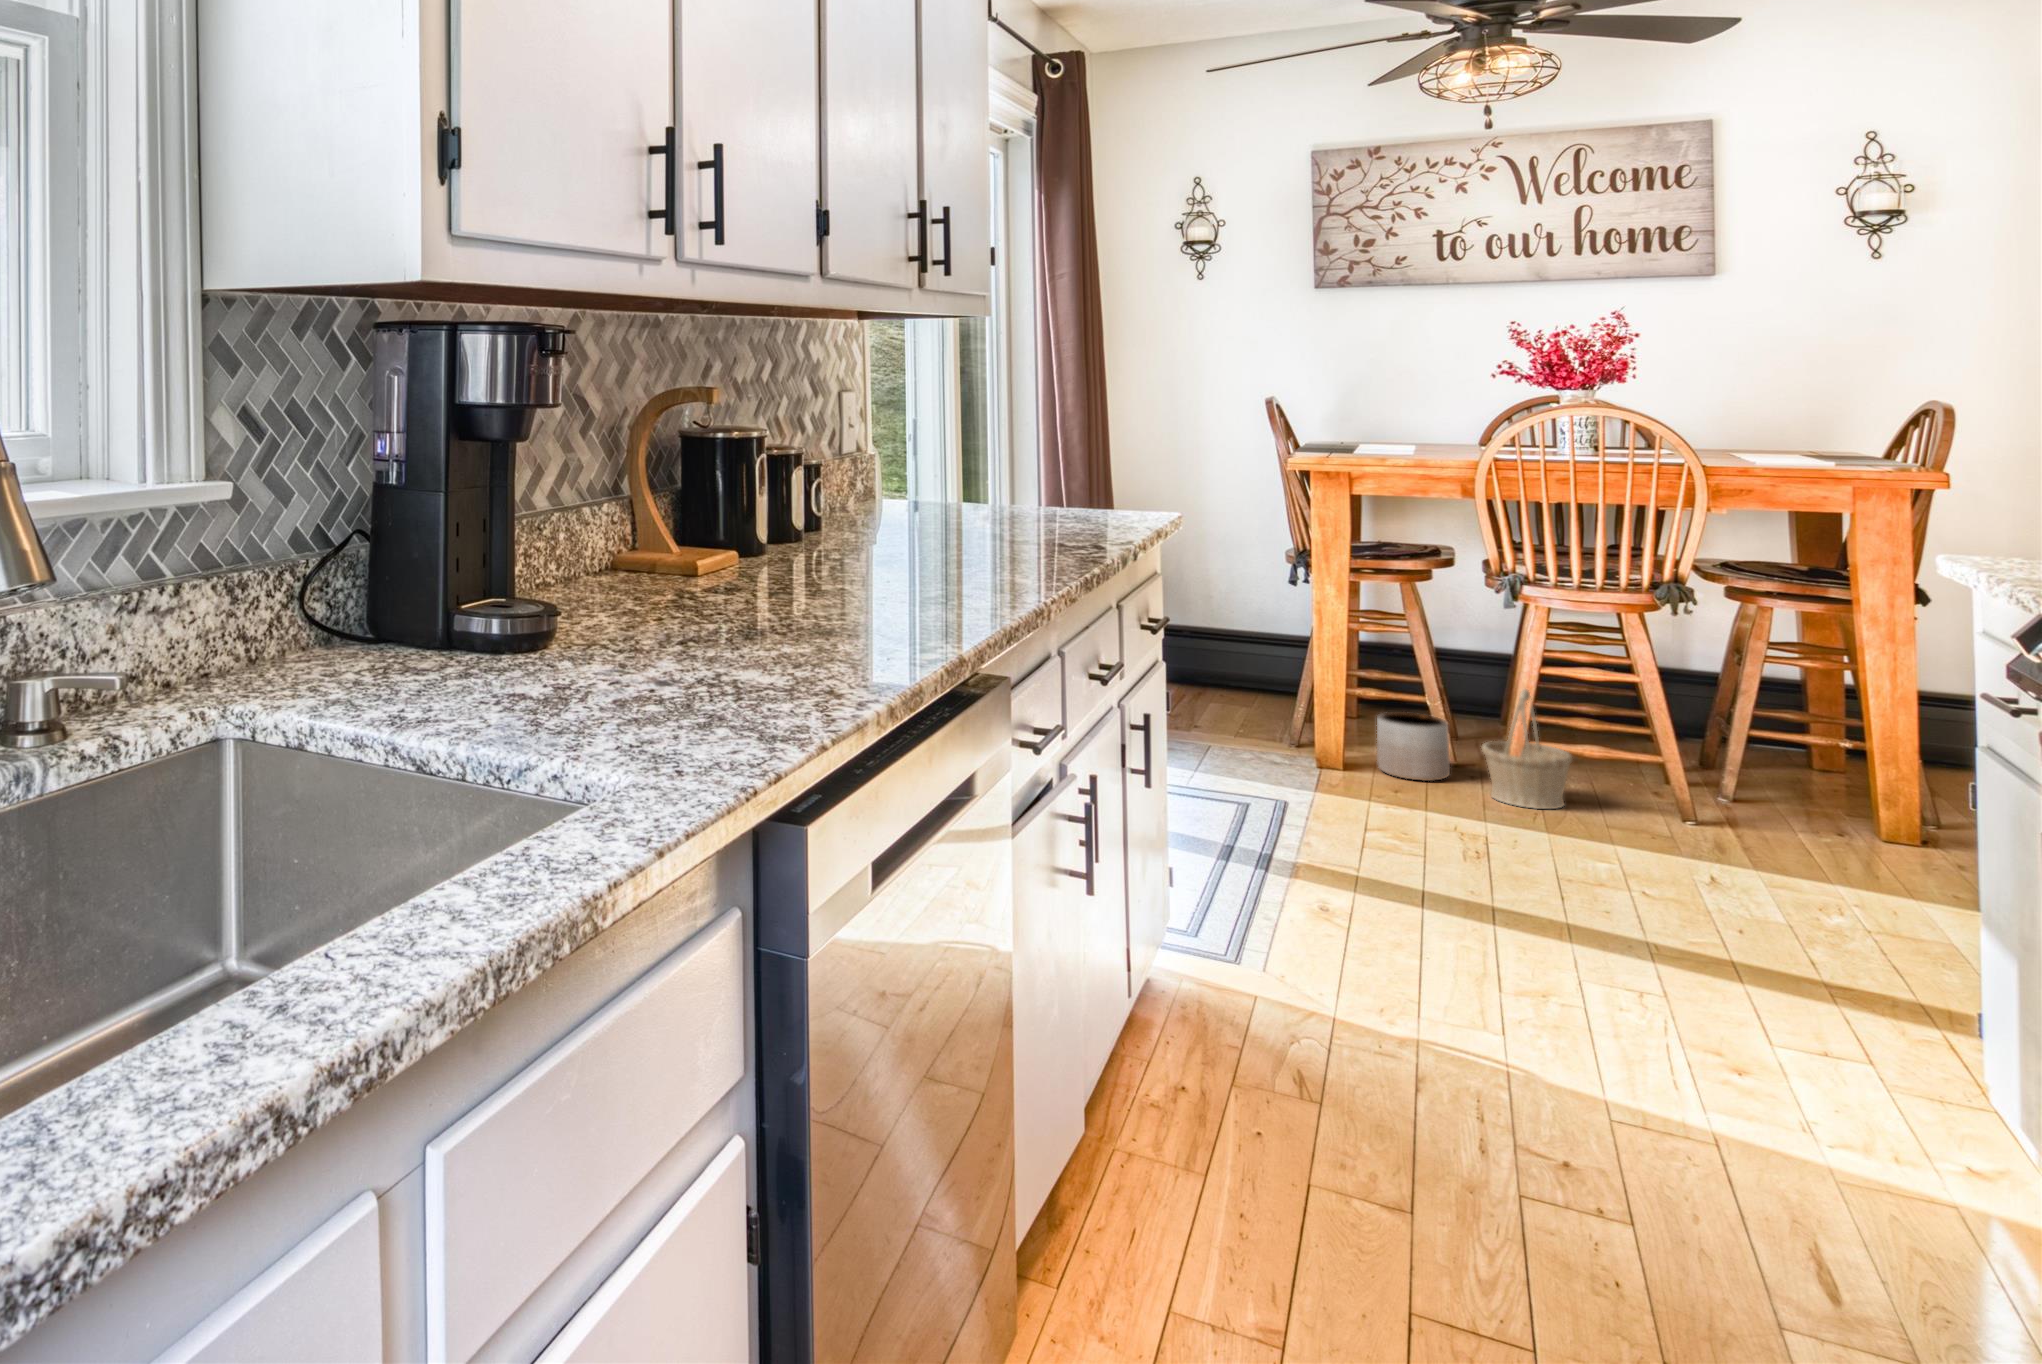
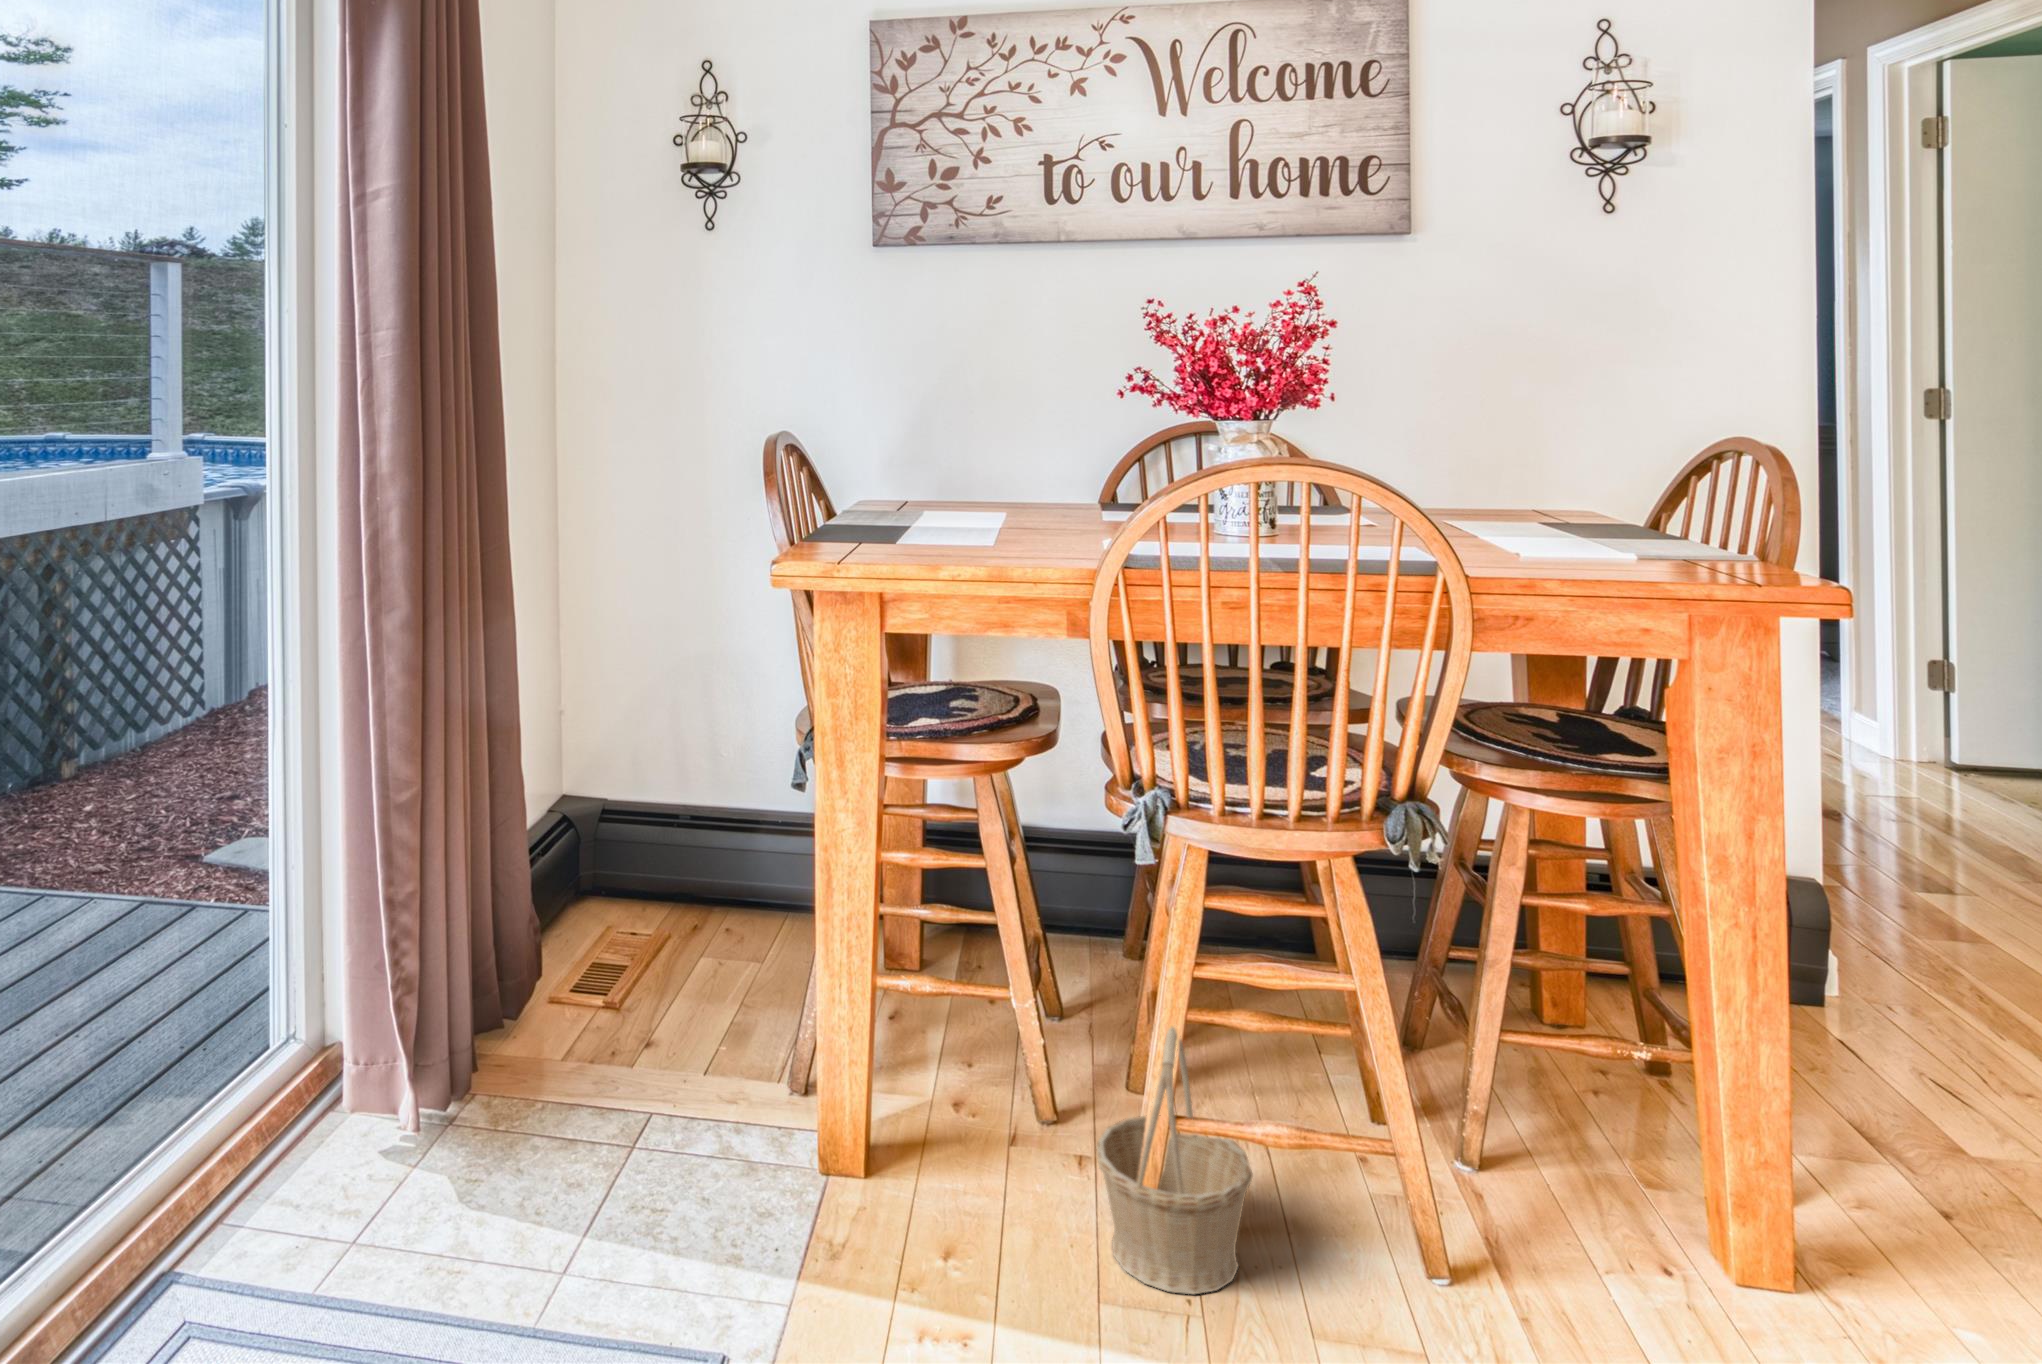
planter: present [1377,712,1450,781] -> none [923,1039,1044,1202]

